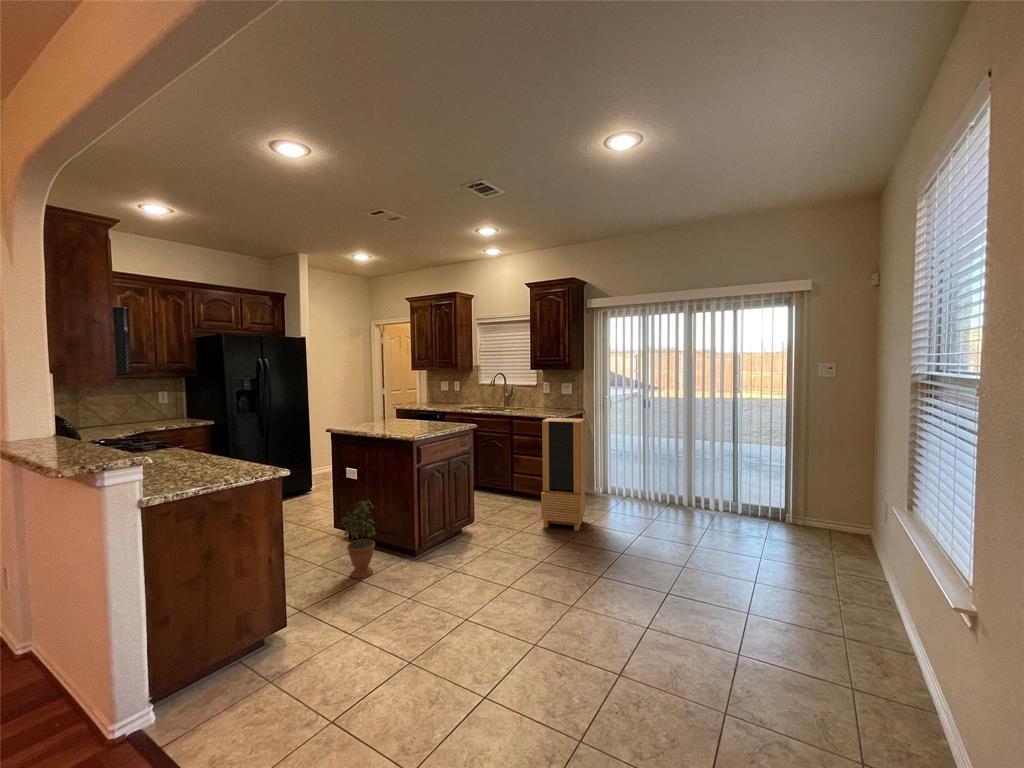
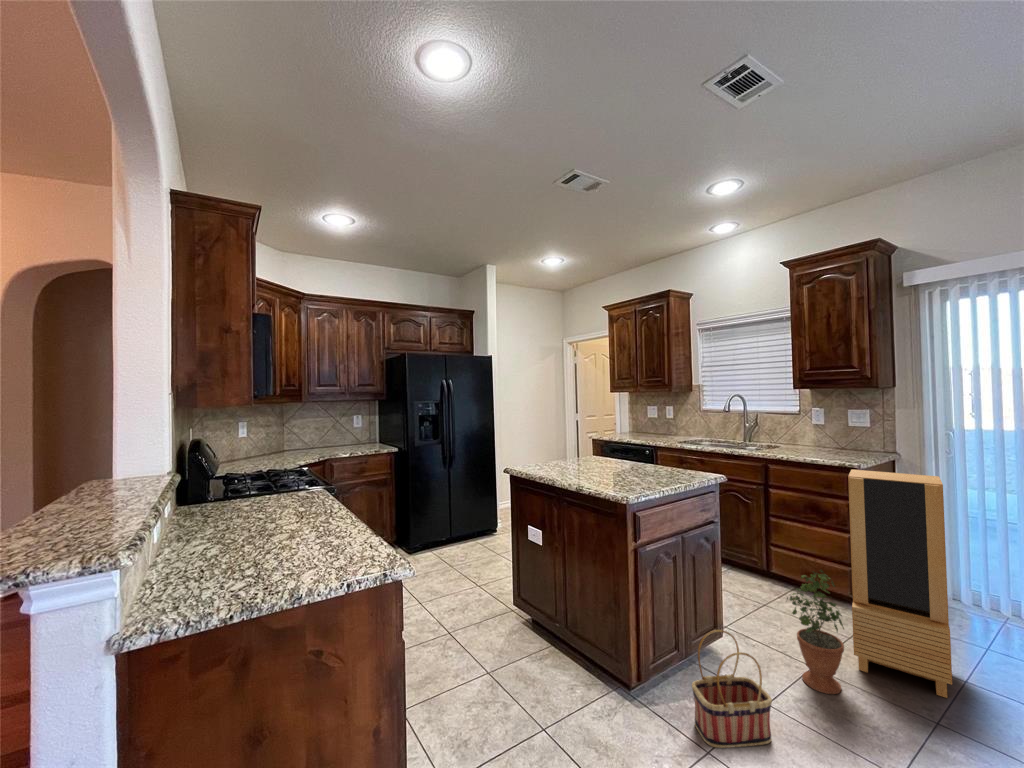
potted plant: present [340,499,375,578] -> present [787,570,844,694]
basket: none [449,509,489,568] -> present [692,630,772,748]

